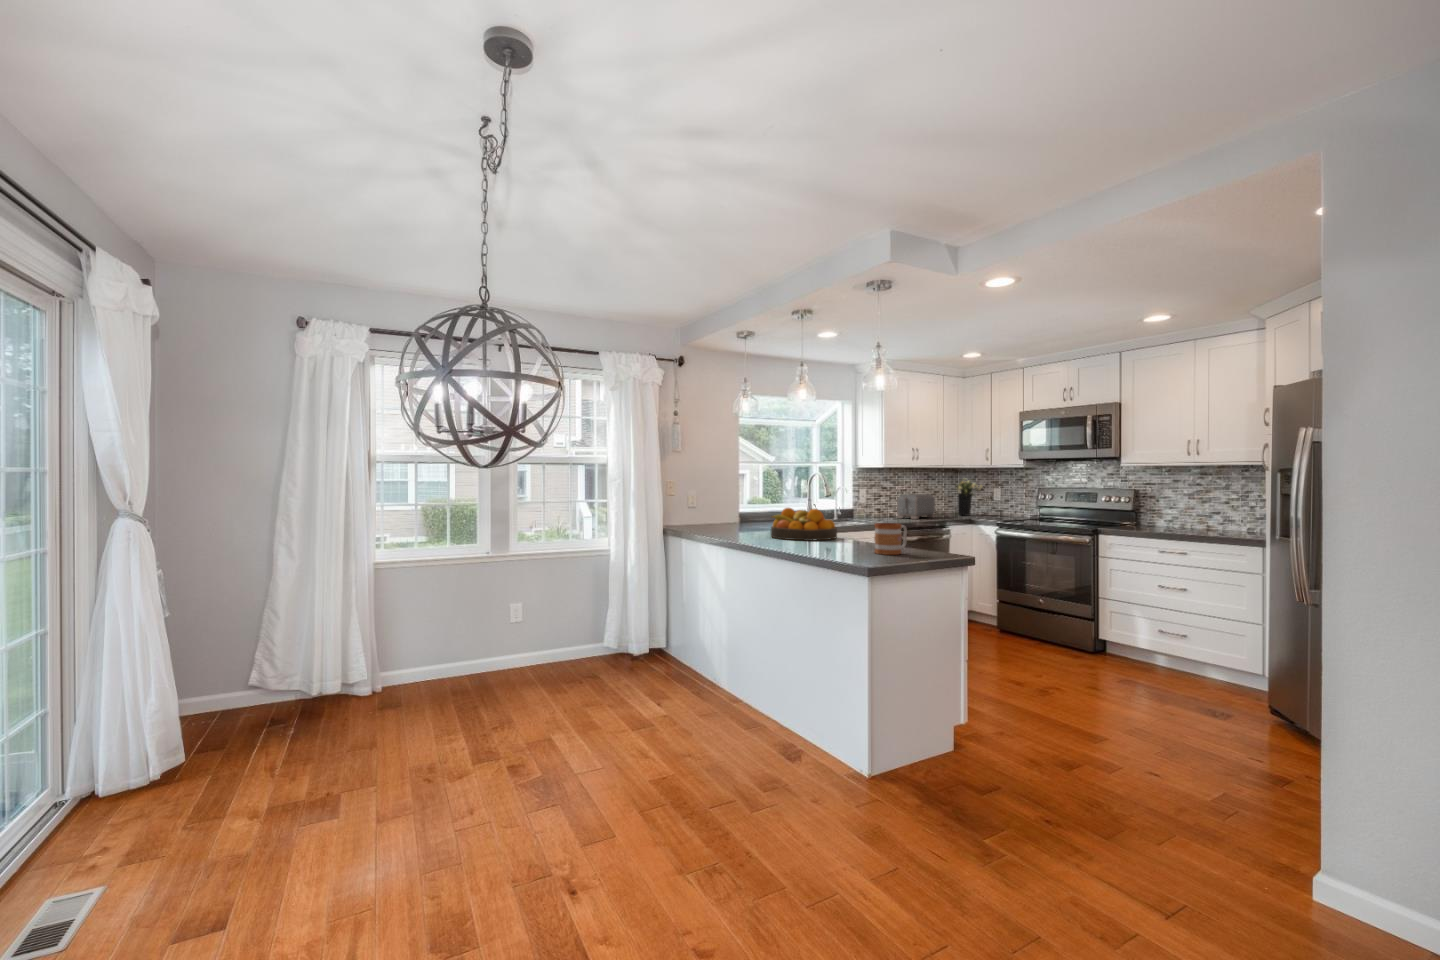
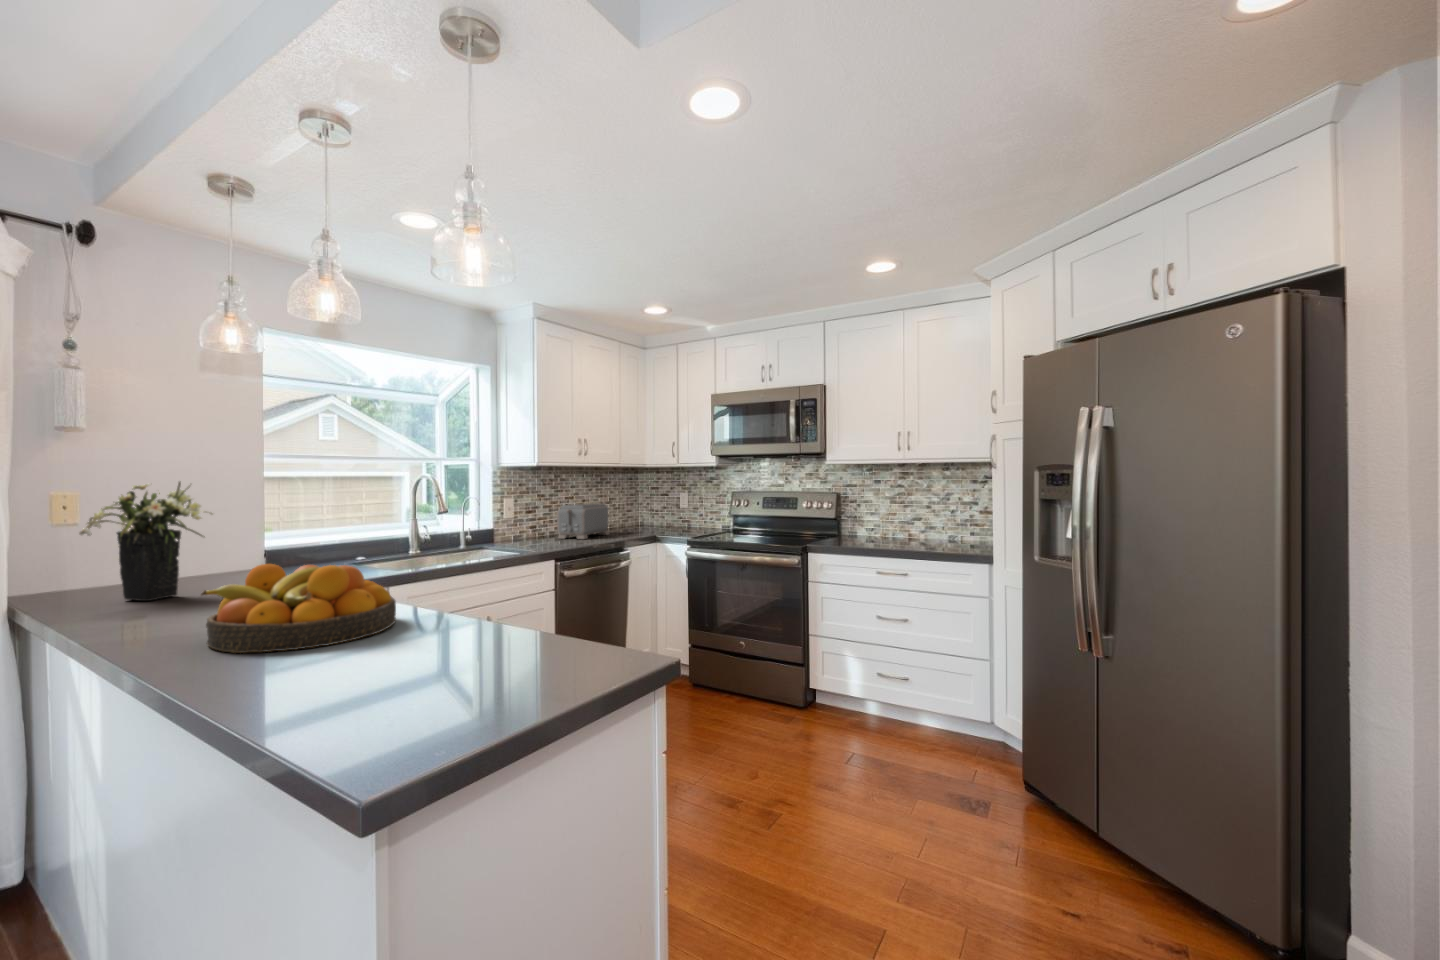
flower arrangement: present [956,479,982,516] -> present [80,482,212,601]
mug: present [874,523,907,555] -> none [423,624,527,735]

